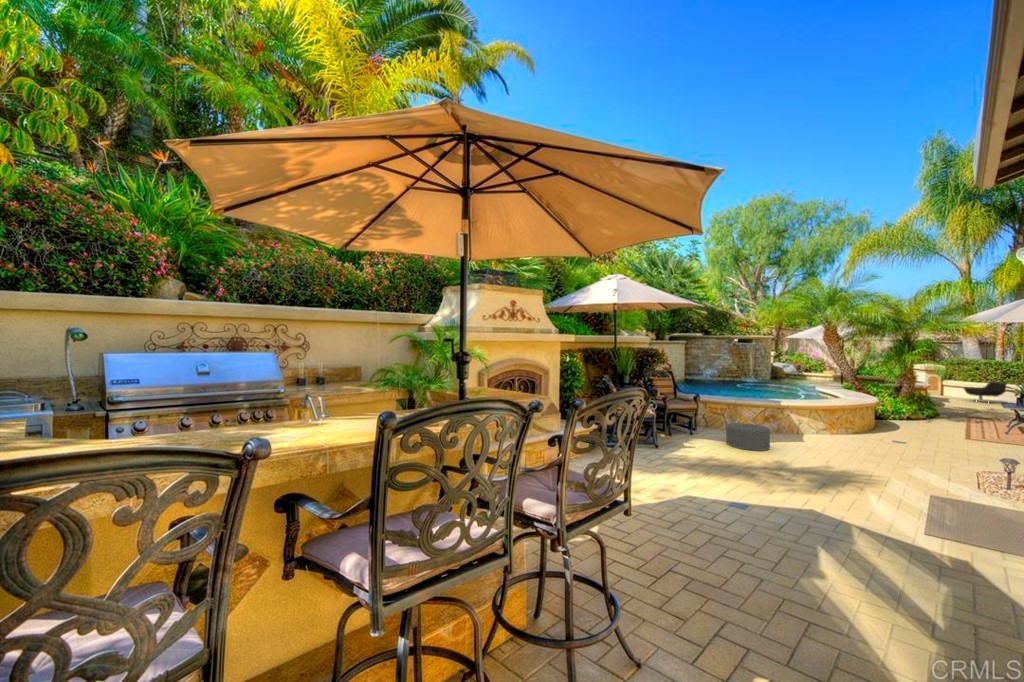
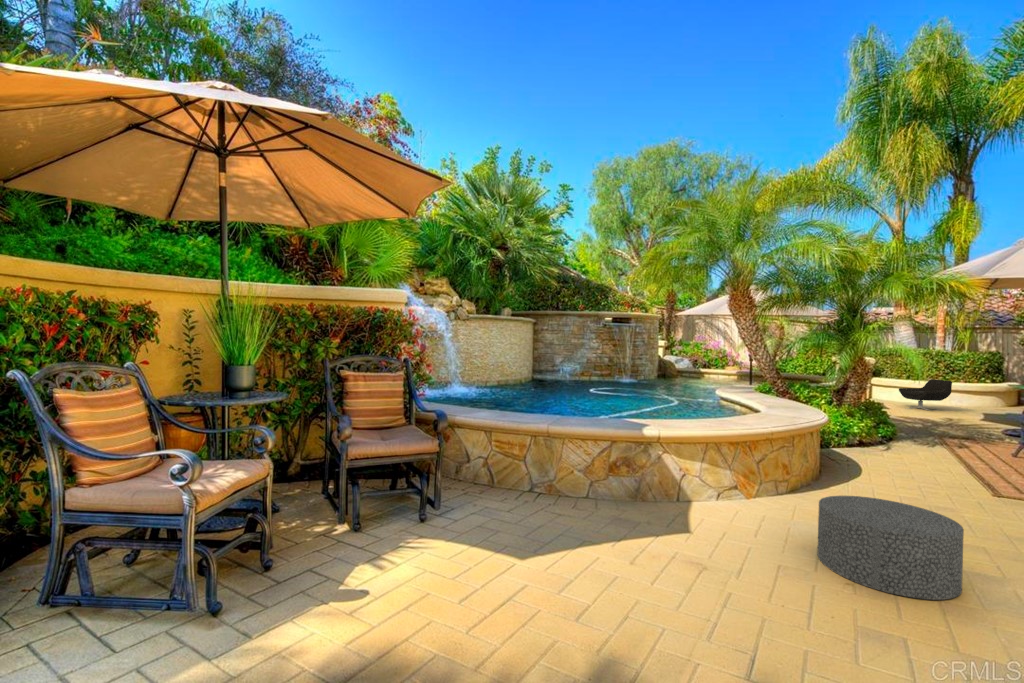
ottoman: present [726,423,770,451] -> present [817,496,964,600]

